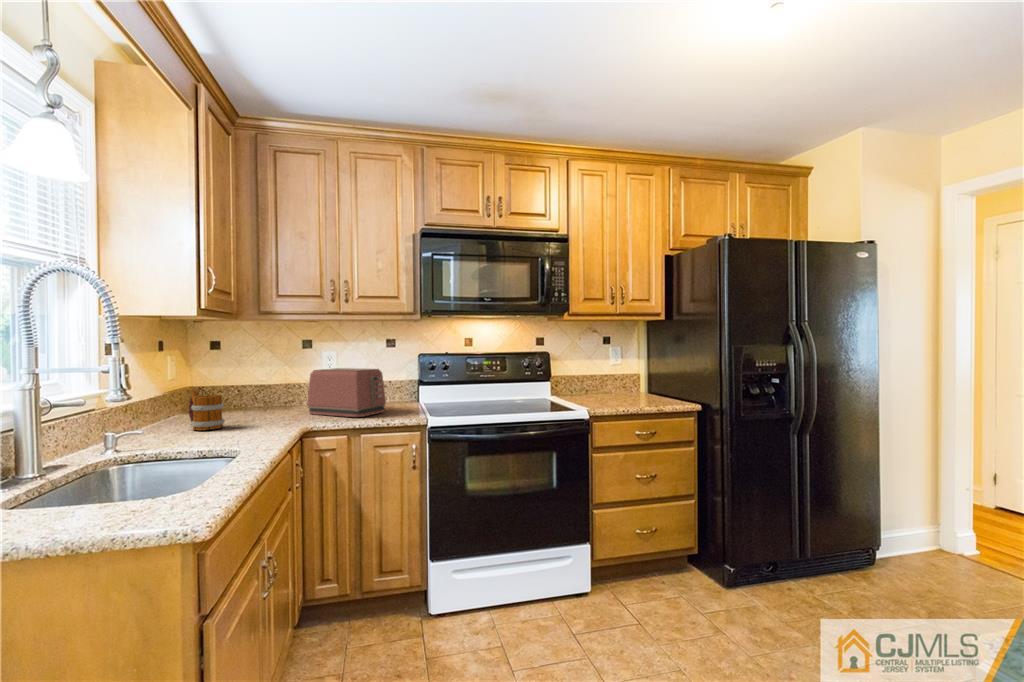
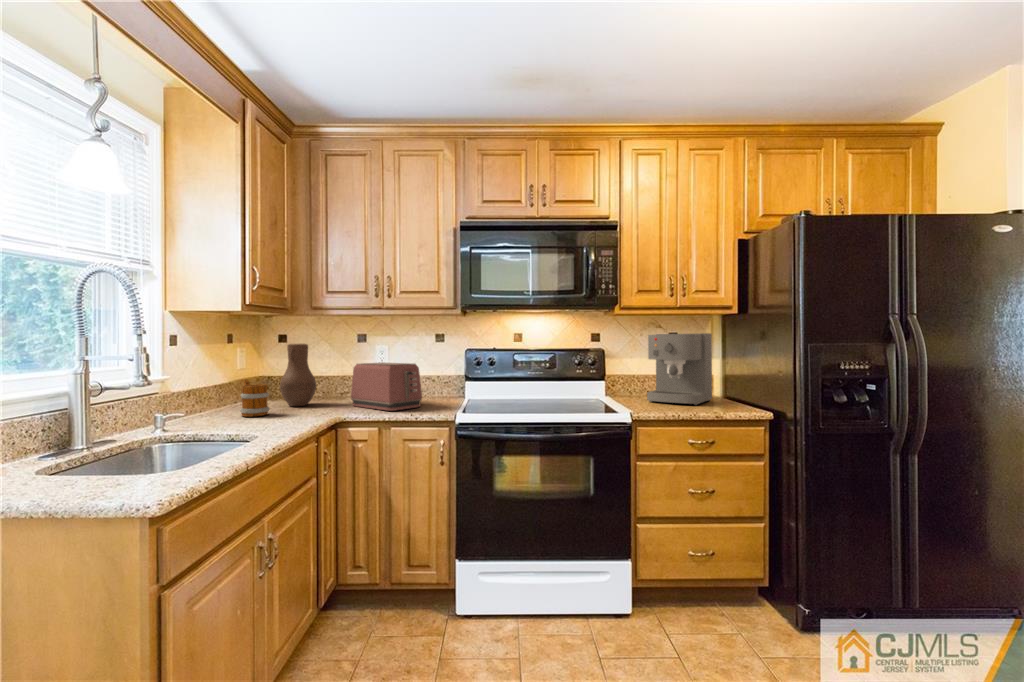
coffee maker: none [590,337,642,401] -> present [647,333,712,405]
vase: none [225,350,267,417] -> present [280,344,316,406]

